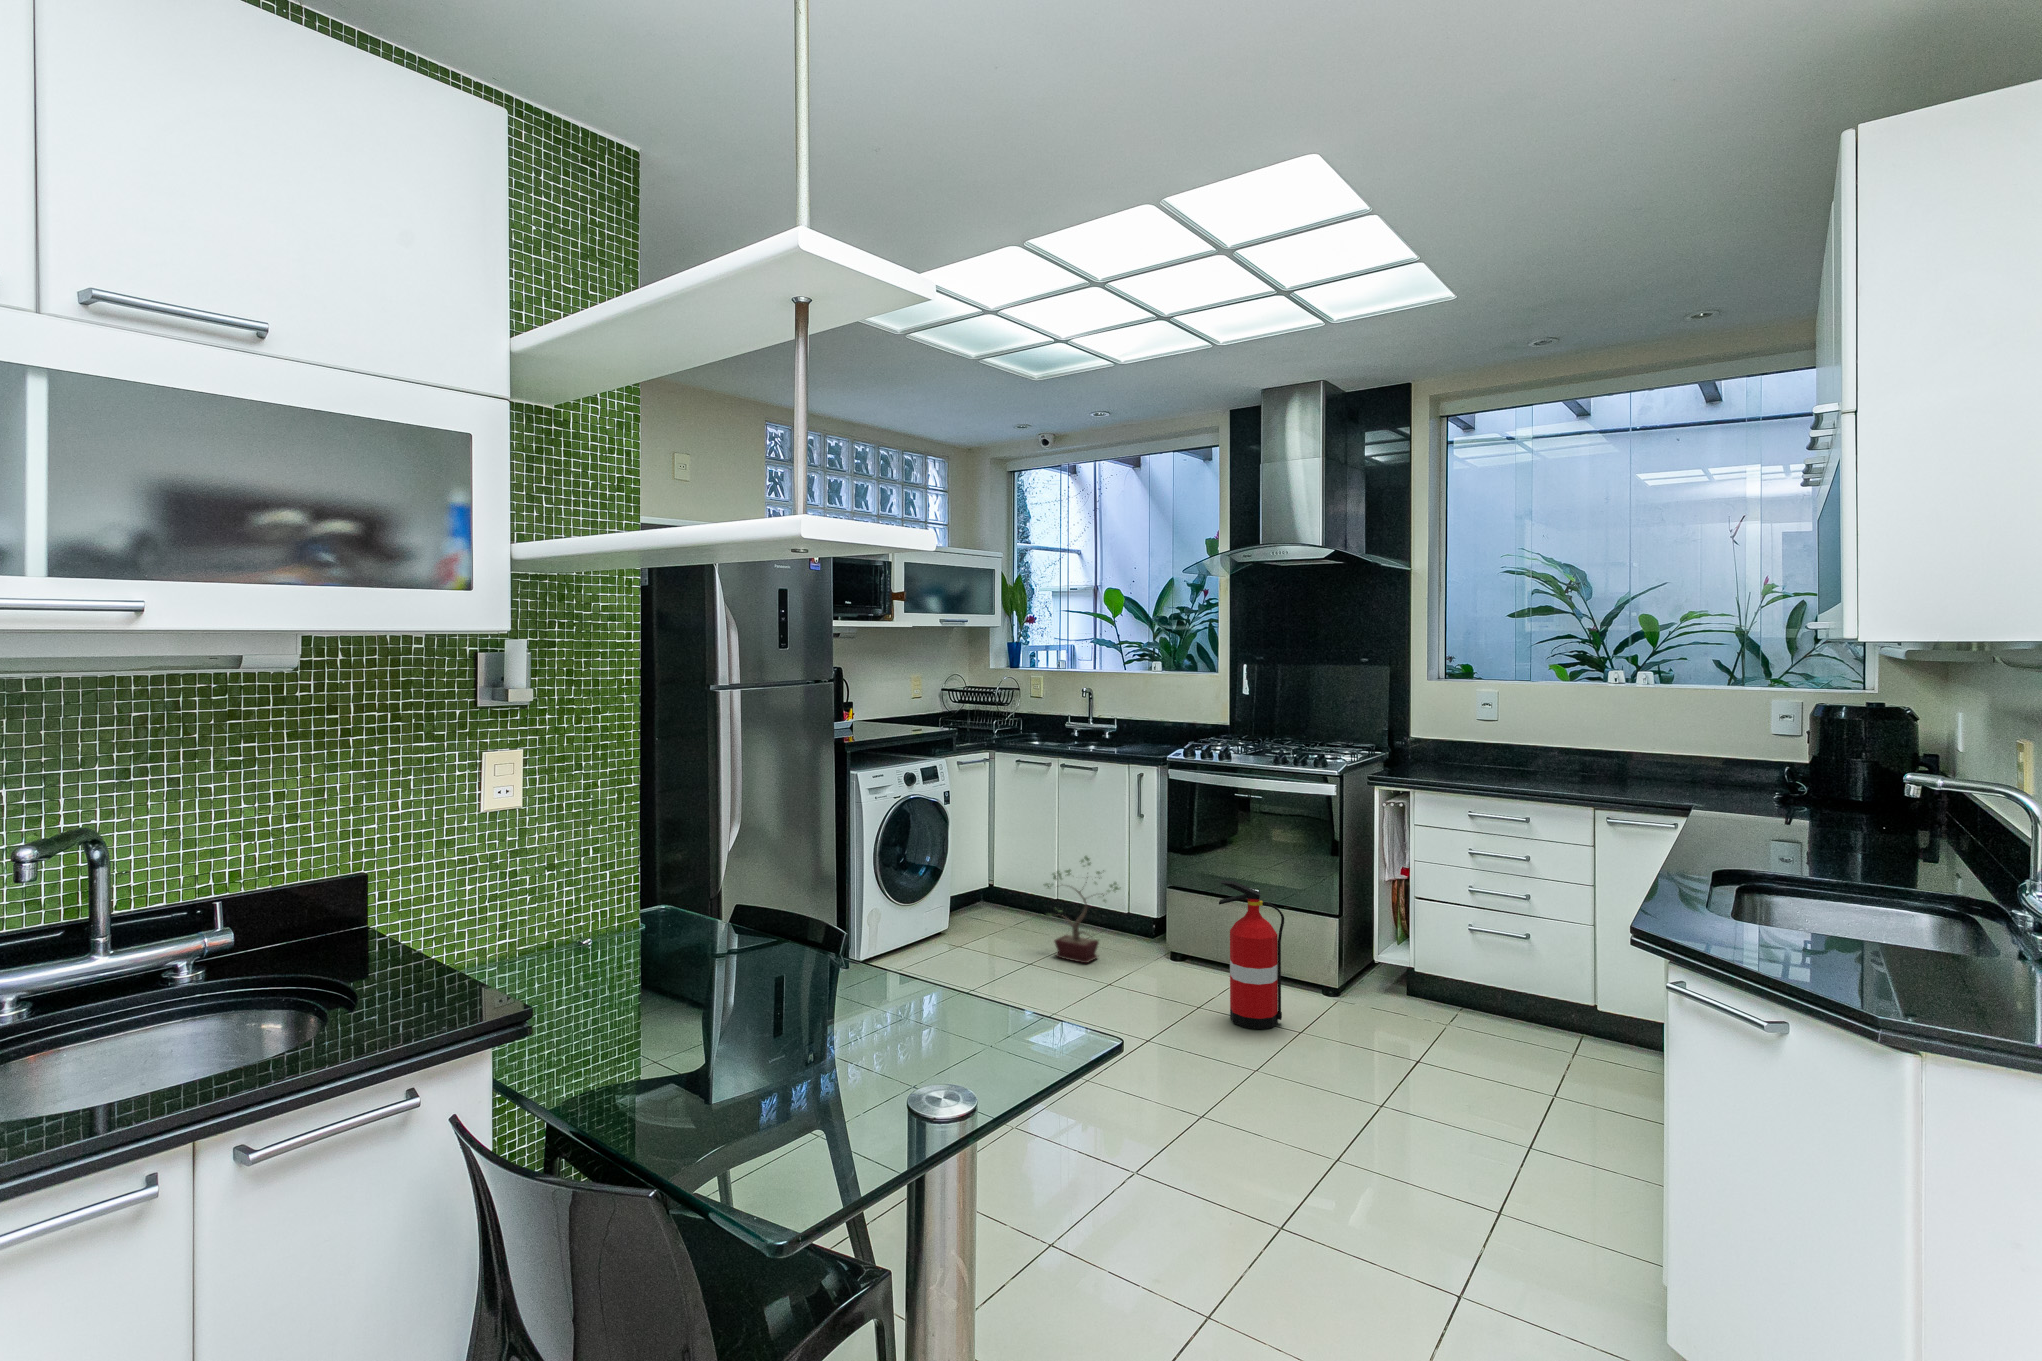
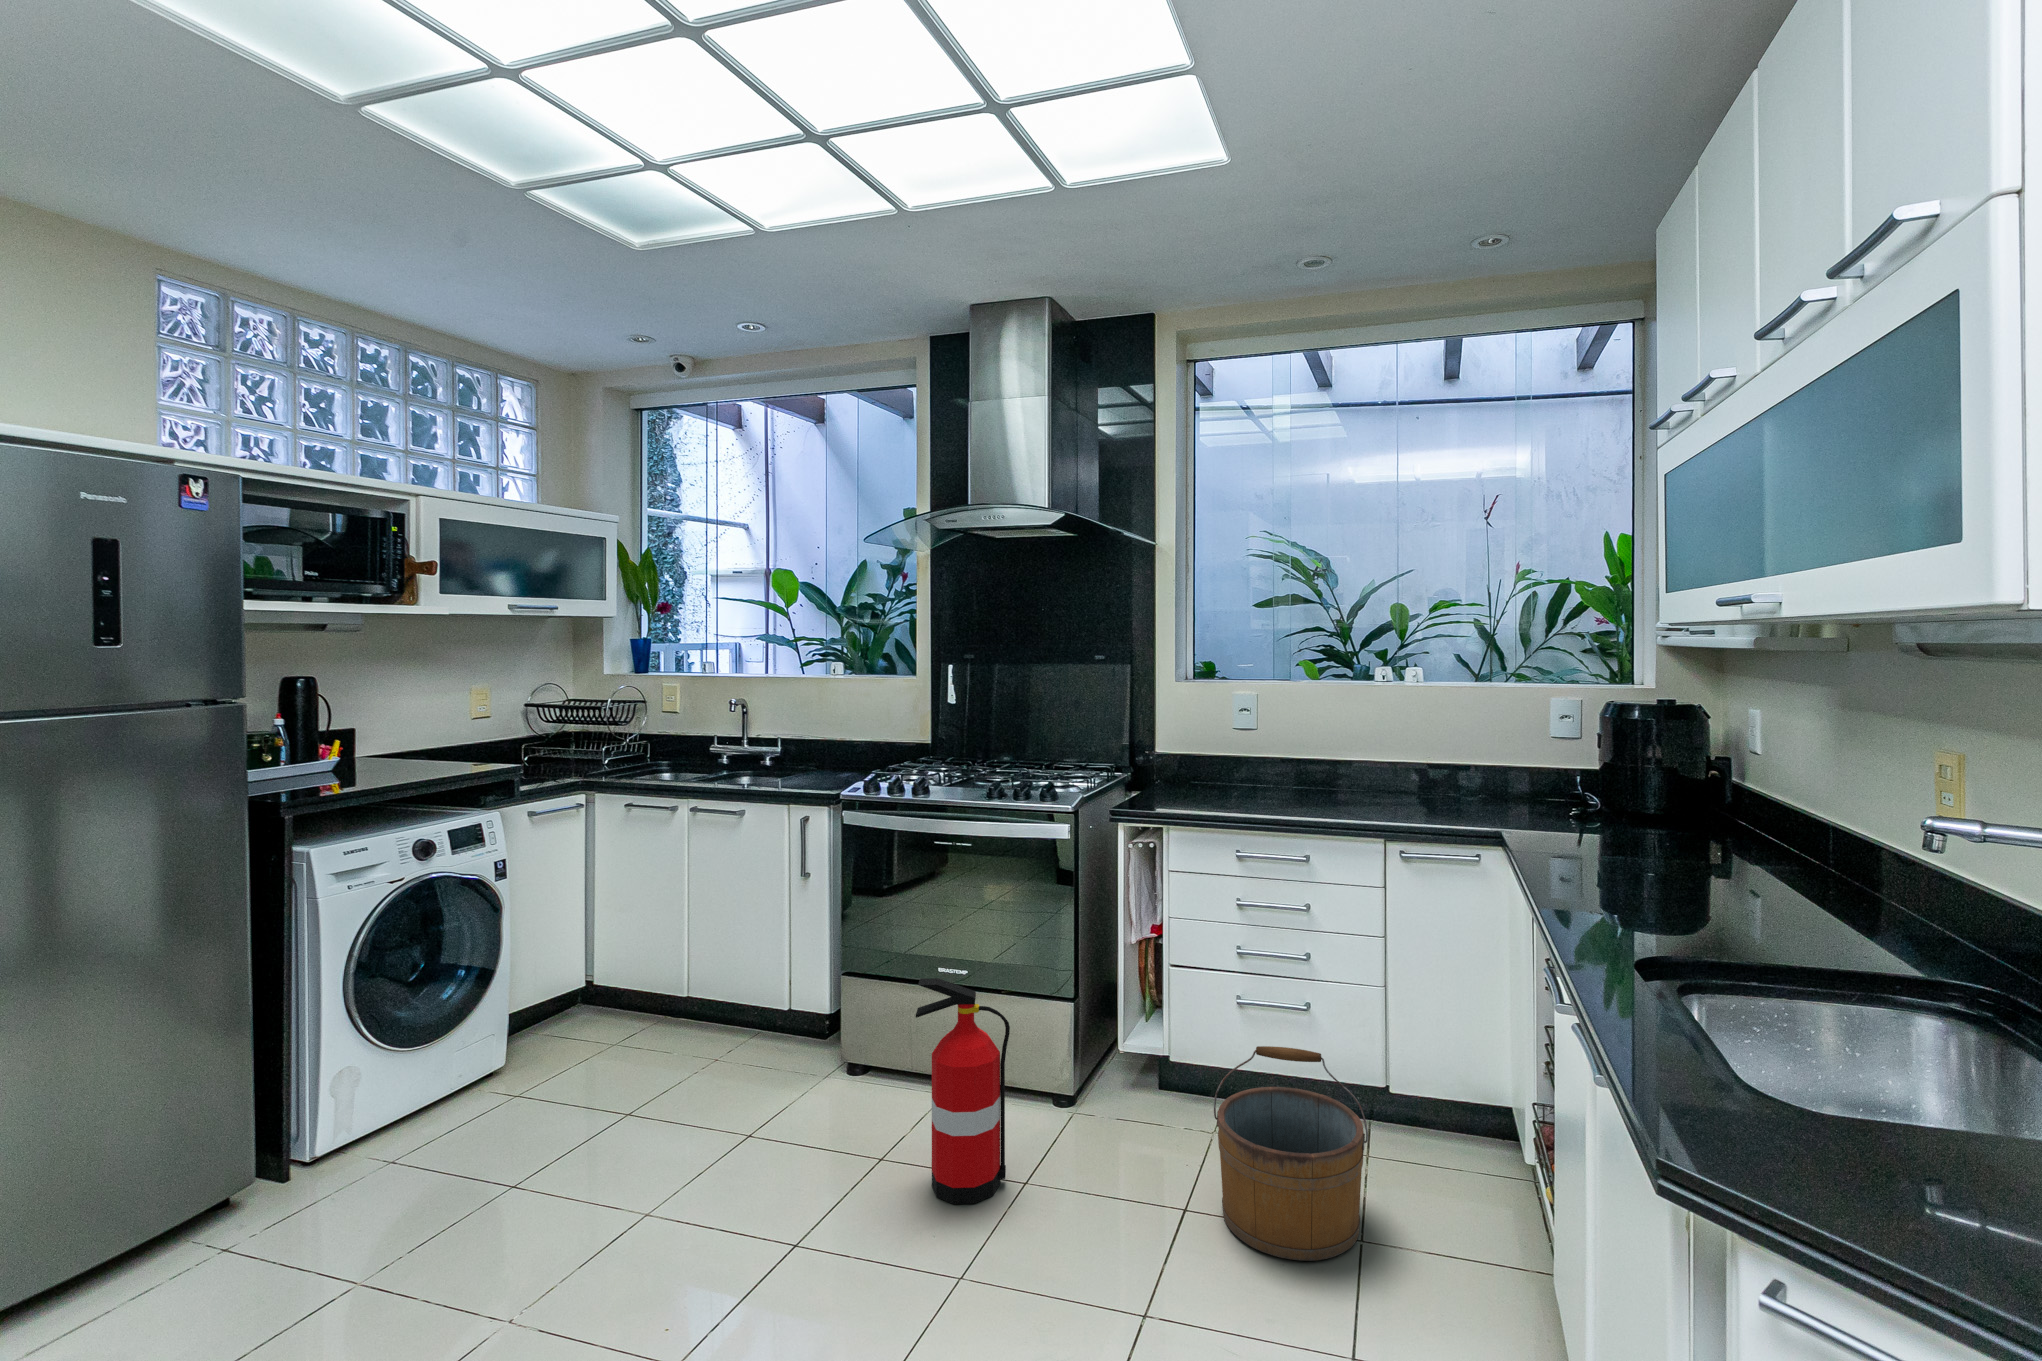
potted plant: present [1045,856,1119,963] -> none [654,940,776,1106]
bucket: none [1434,945,1551,1089] -> present [1214,1046,1368,1261]

